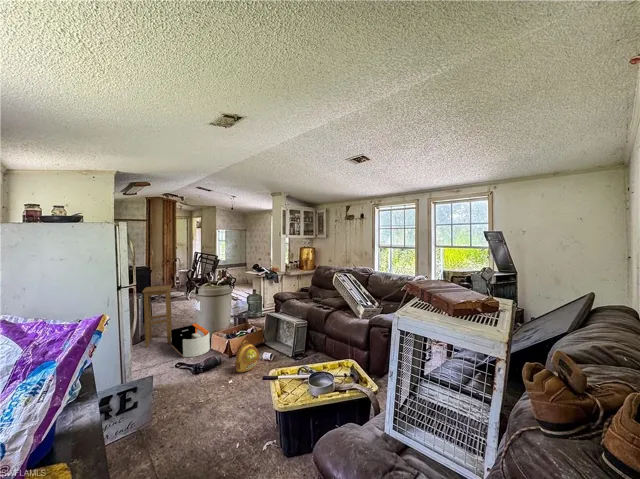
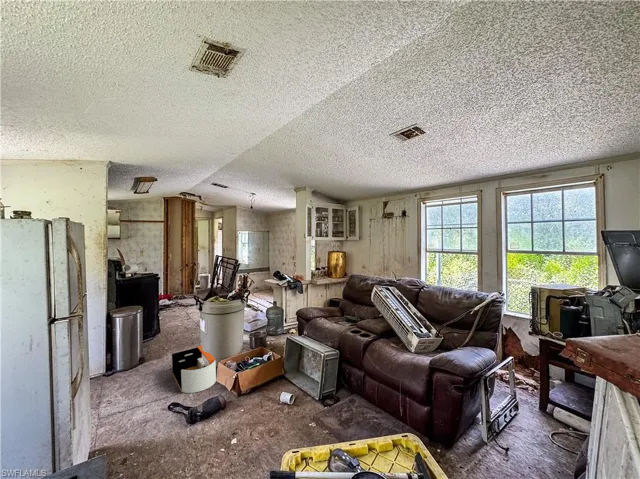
stool: present [142,285,172,347] -> none [138,297,176,375]
backpack: present [235,341,259,372] -> none [243,379,275,424]

